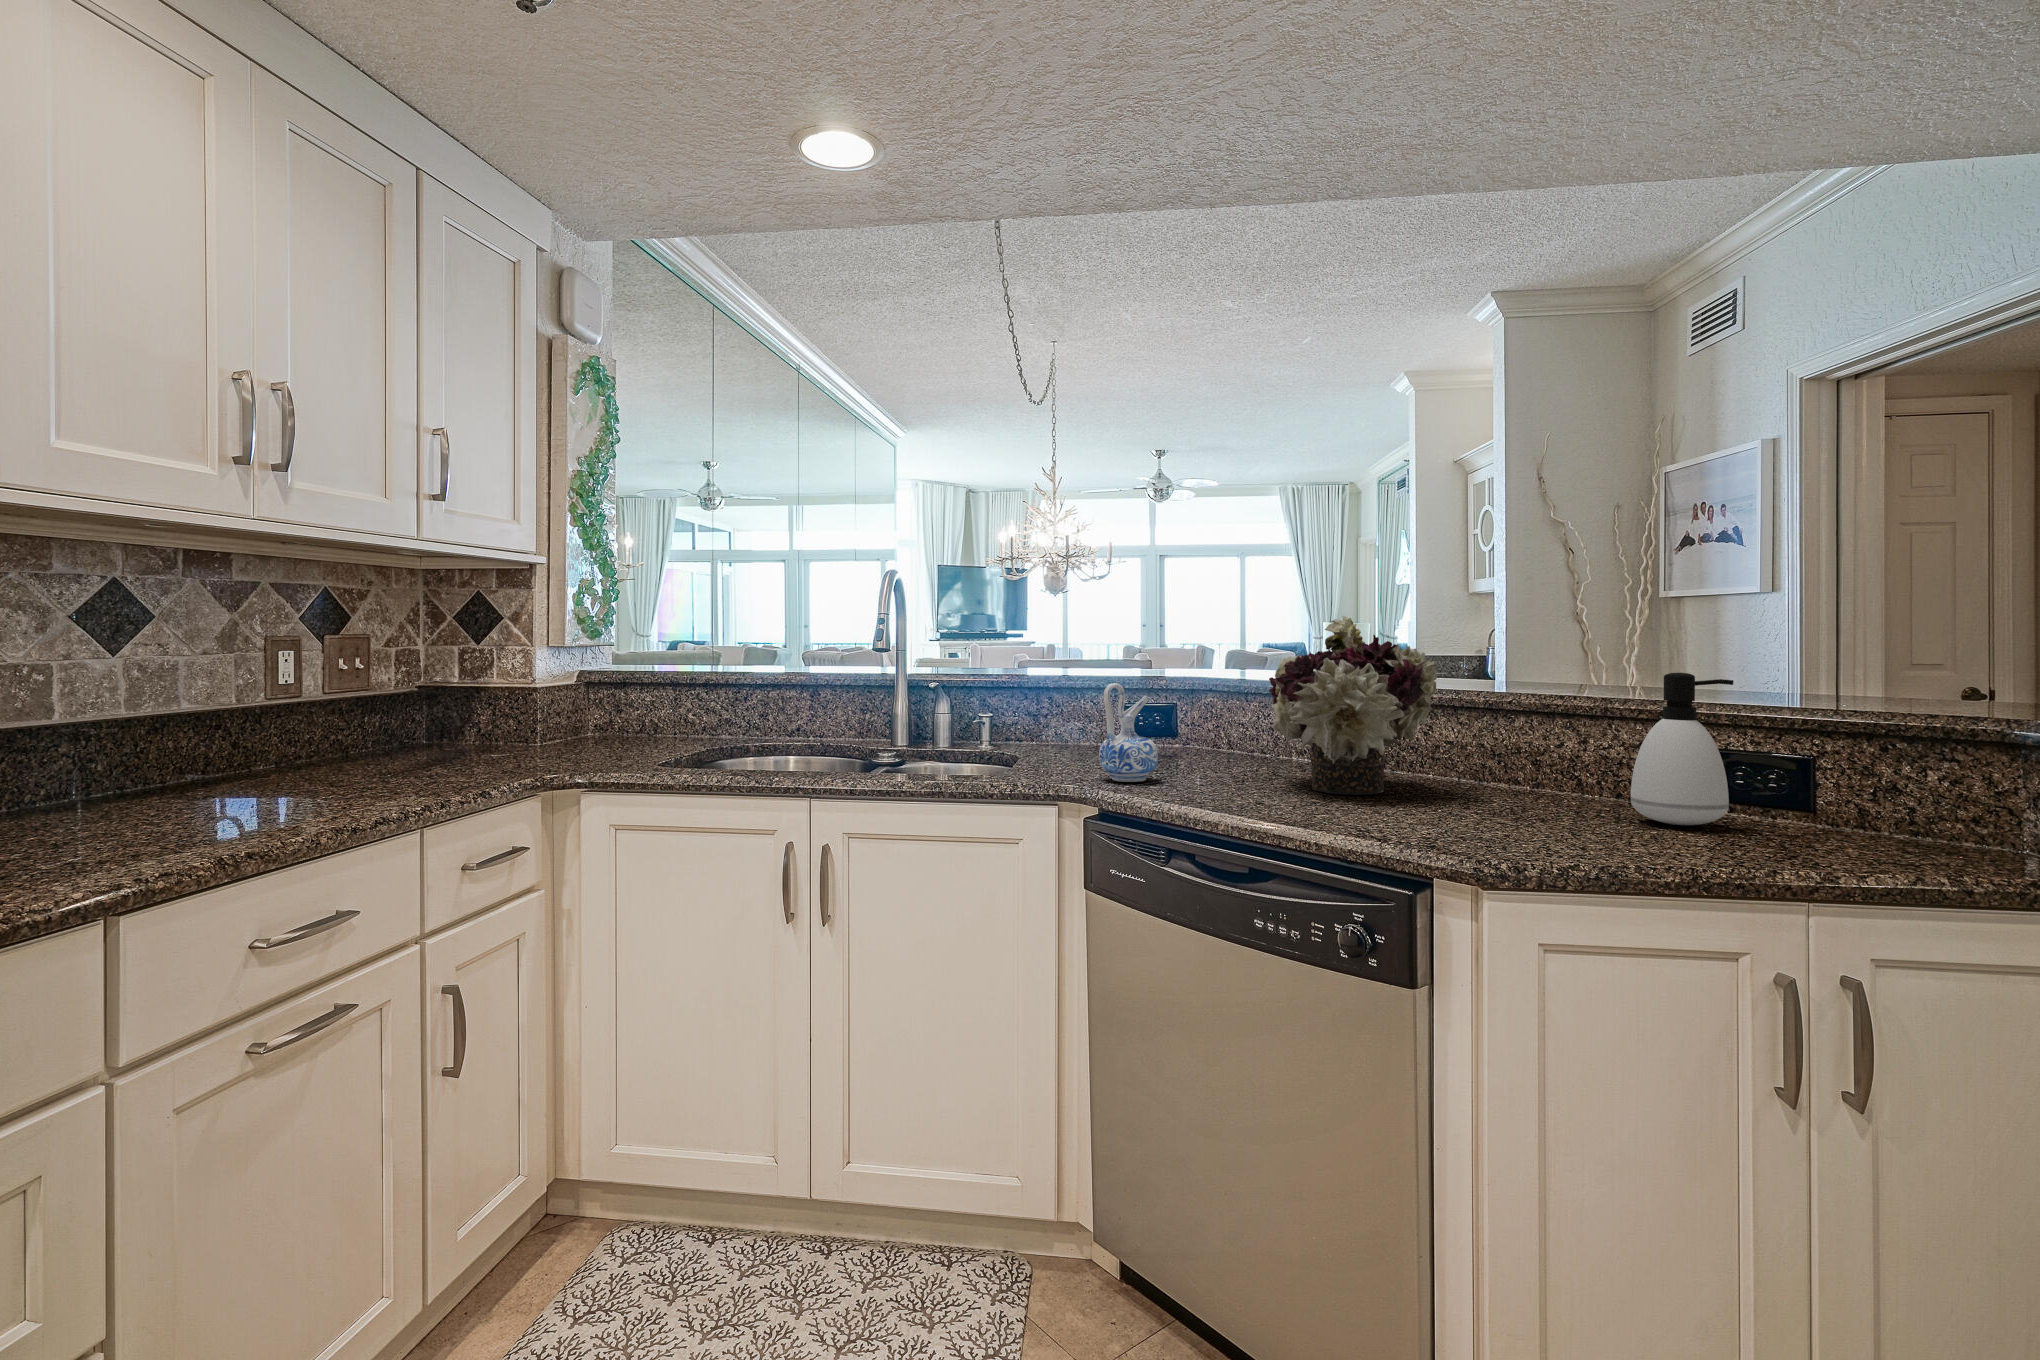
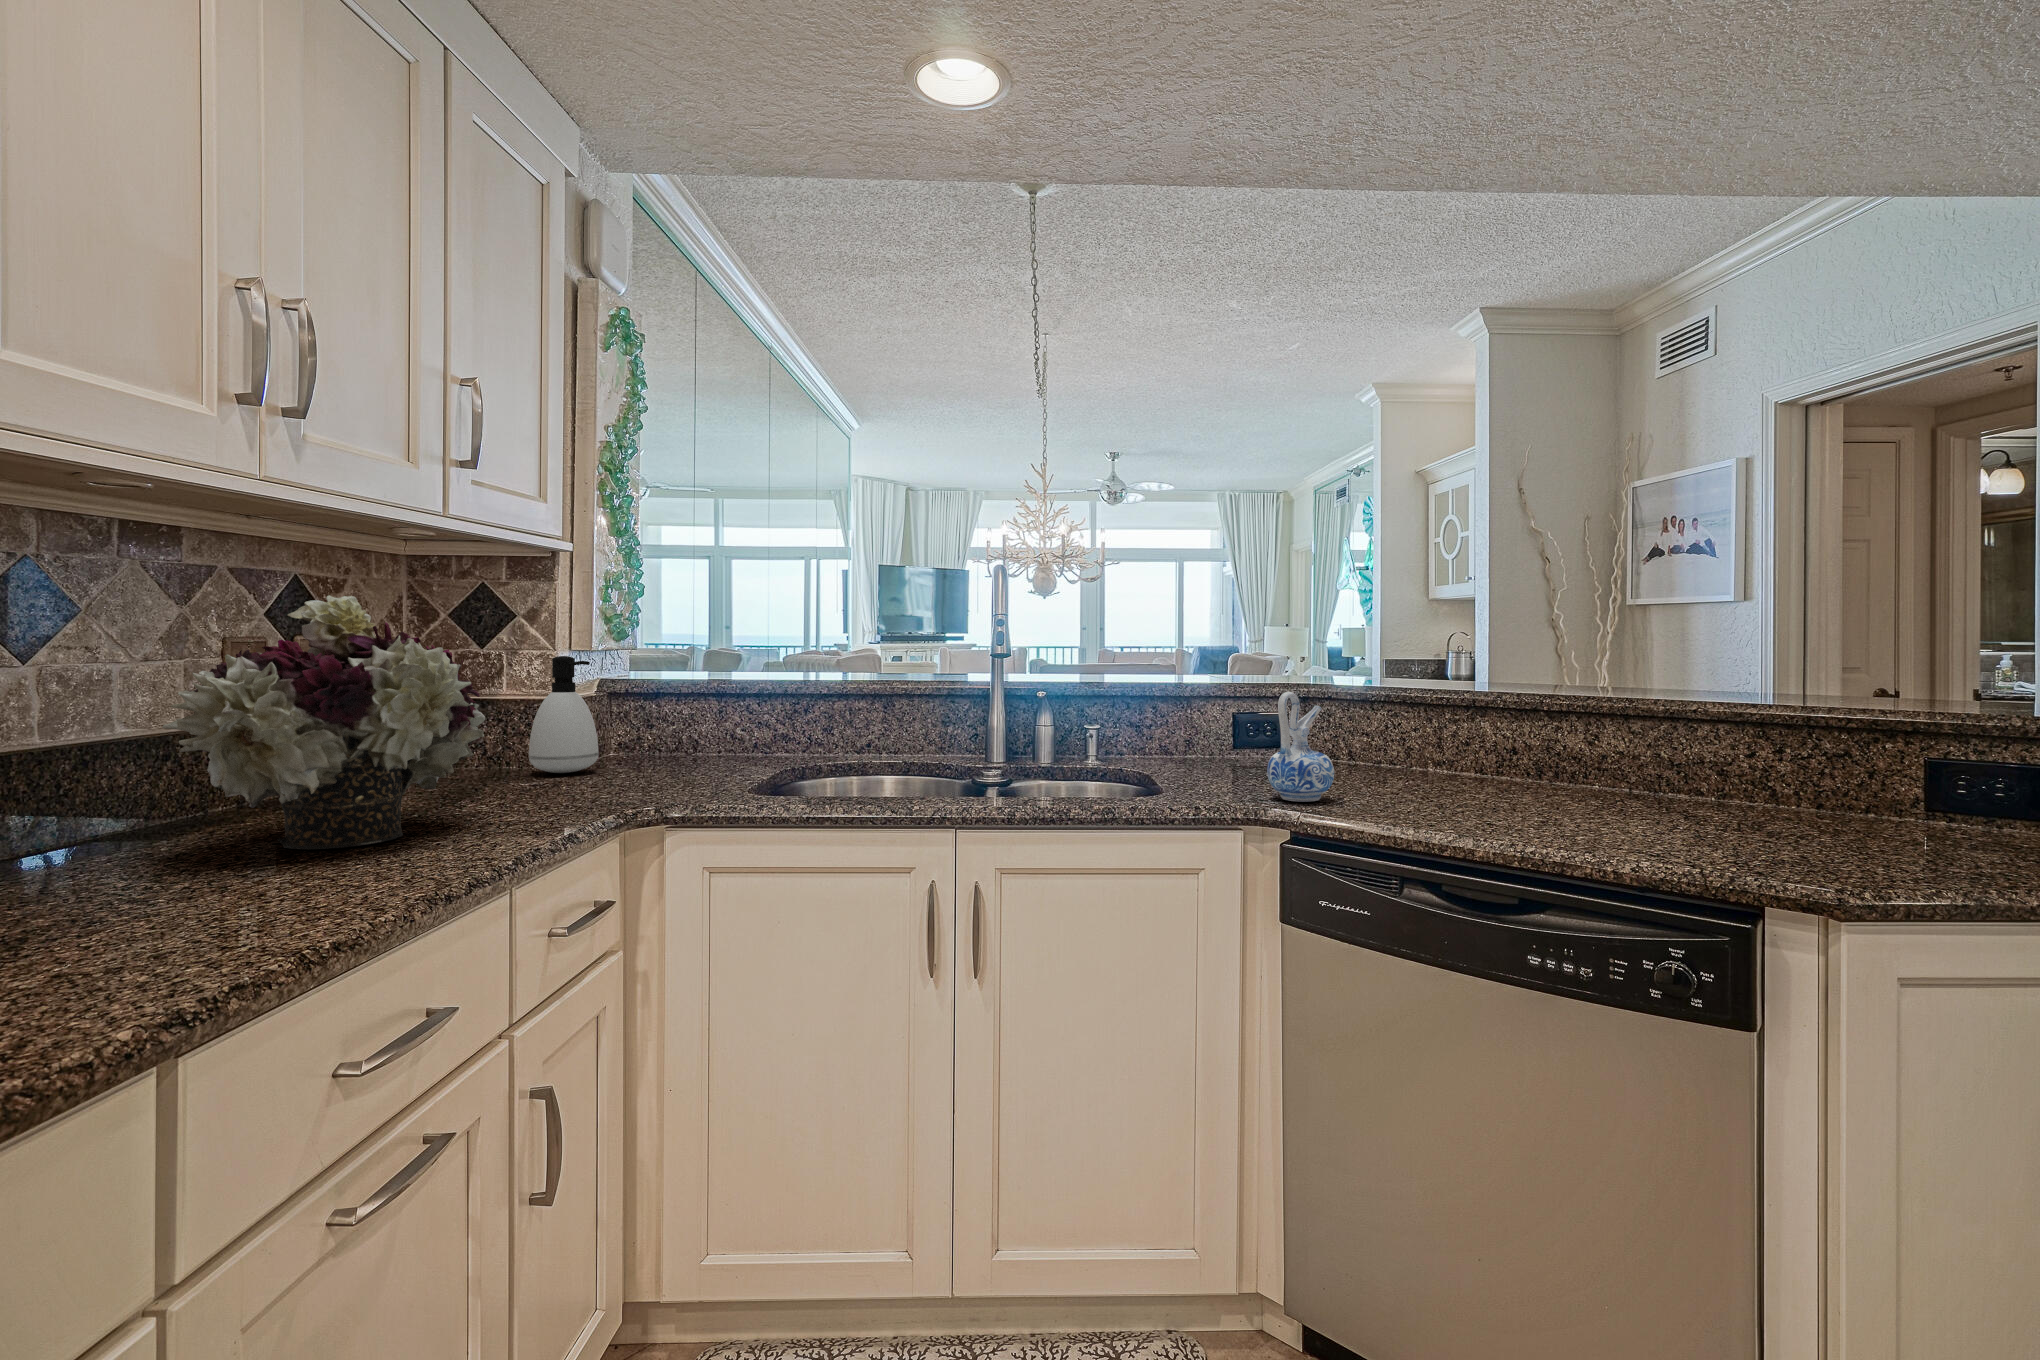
flower arrangement: present [1269,616,1438,795] -> present [162,595,485,849]
soap dispenser: present [1631,673,1734,825] -> present [529,656,599,773]

